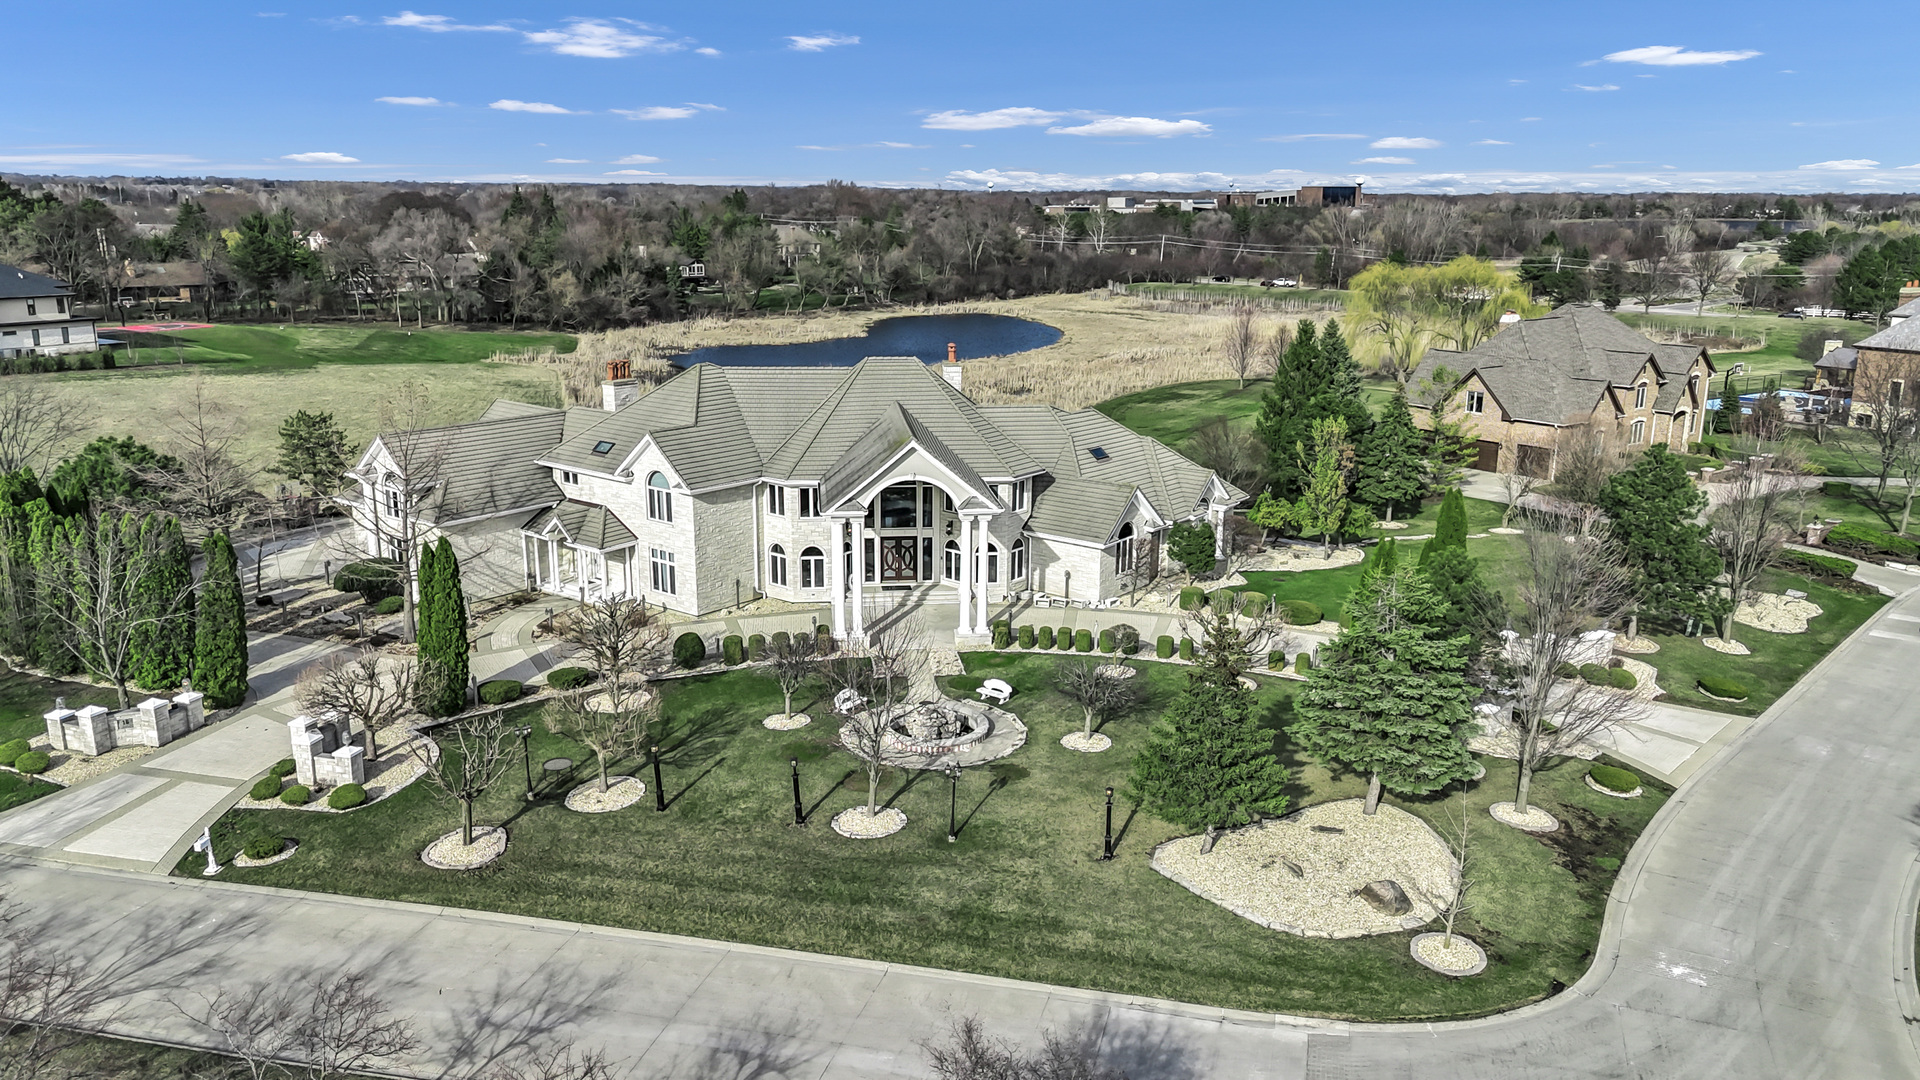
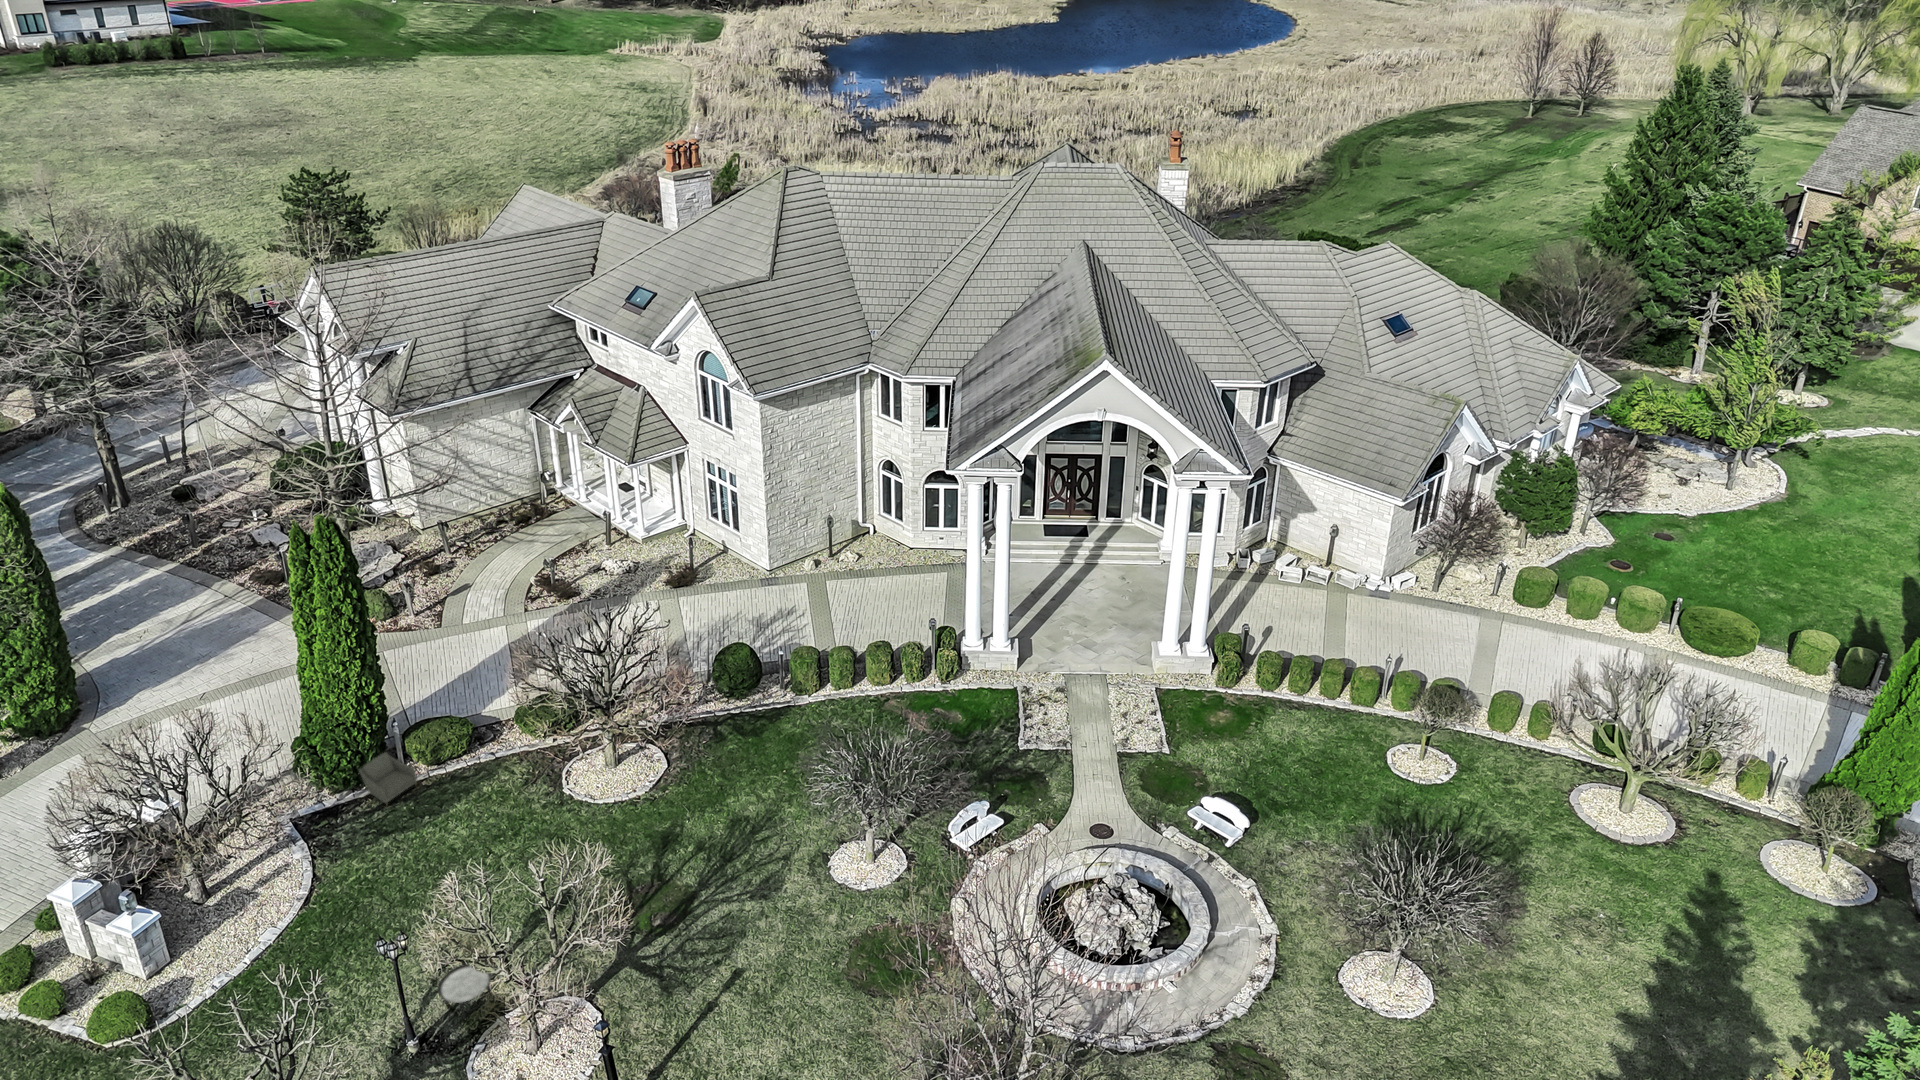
chair: none [456,688,492,719] -> present [359,753,417,805]

